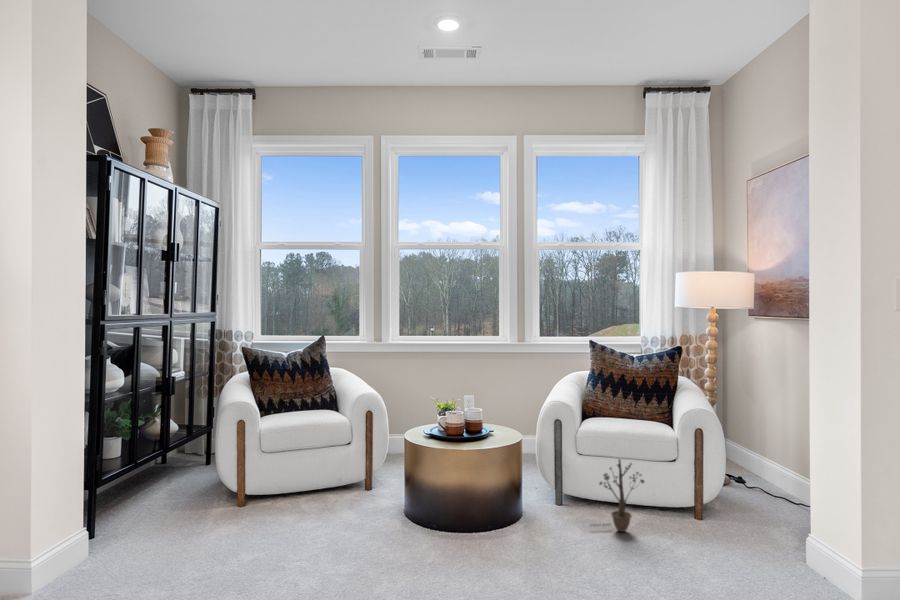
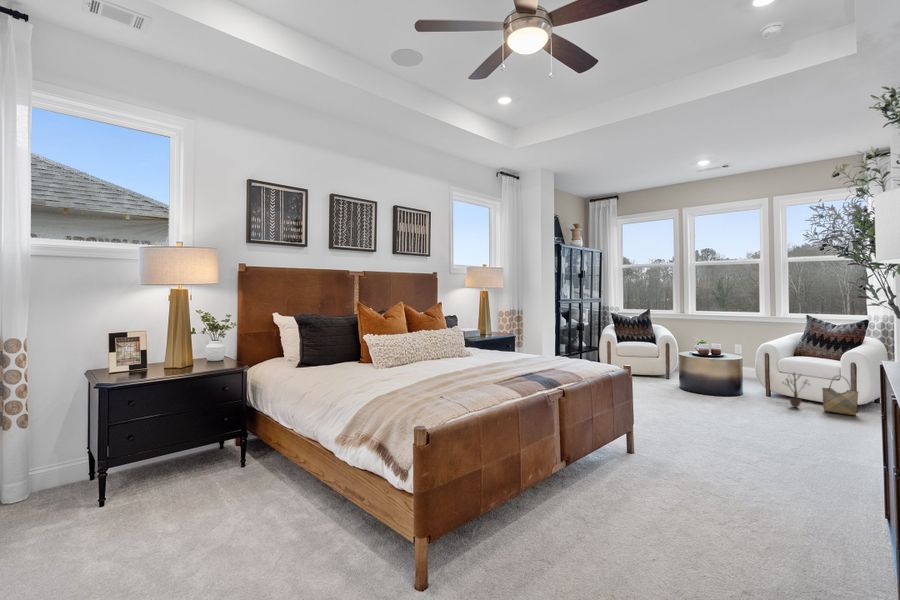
woven basket: none [661,456,713,532] -> present [822,377,858,415]

